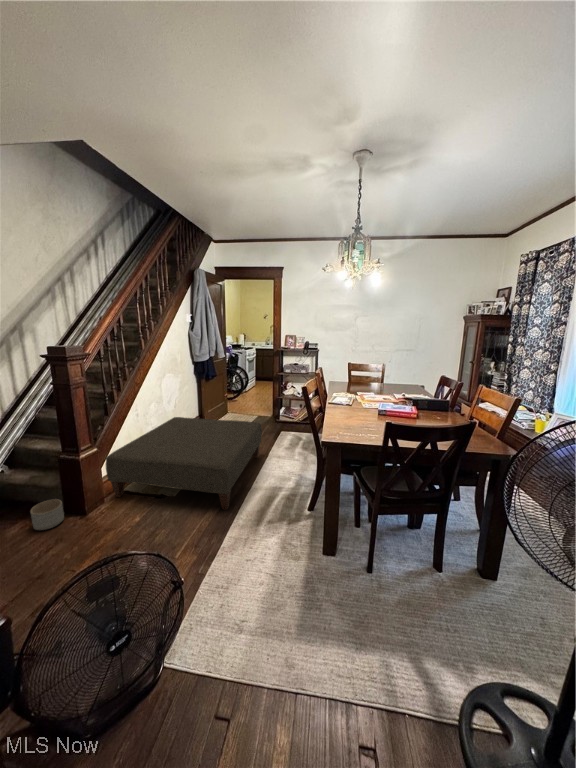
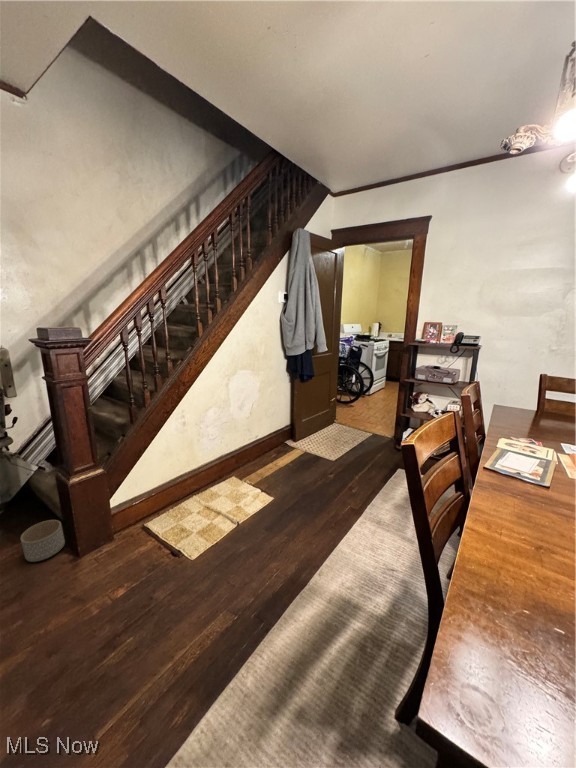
ottoman: present [106,417,262,510] -> none [120,426,354,627]

